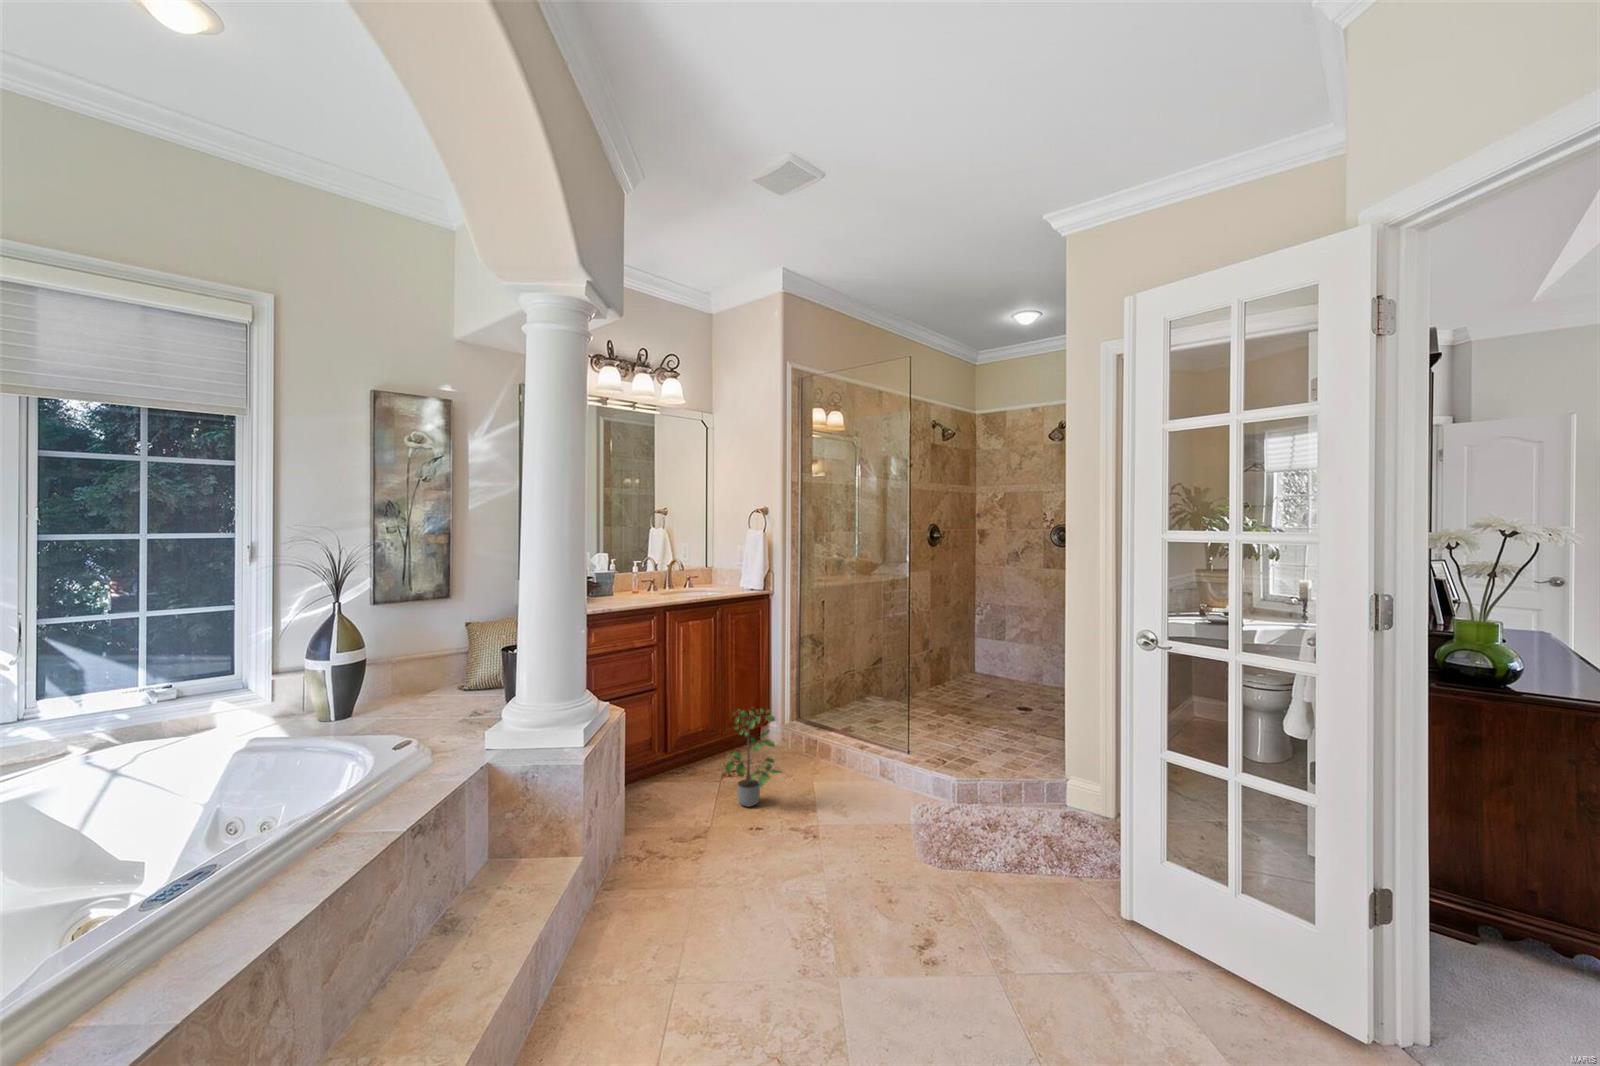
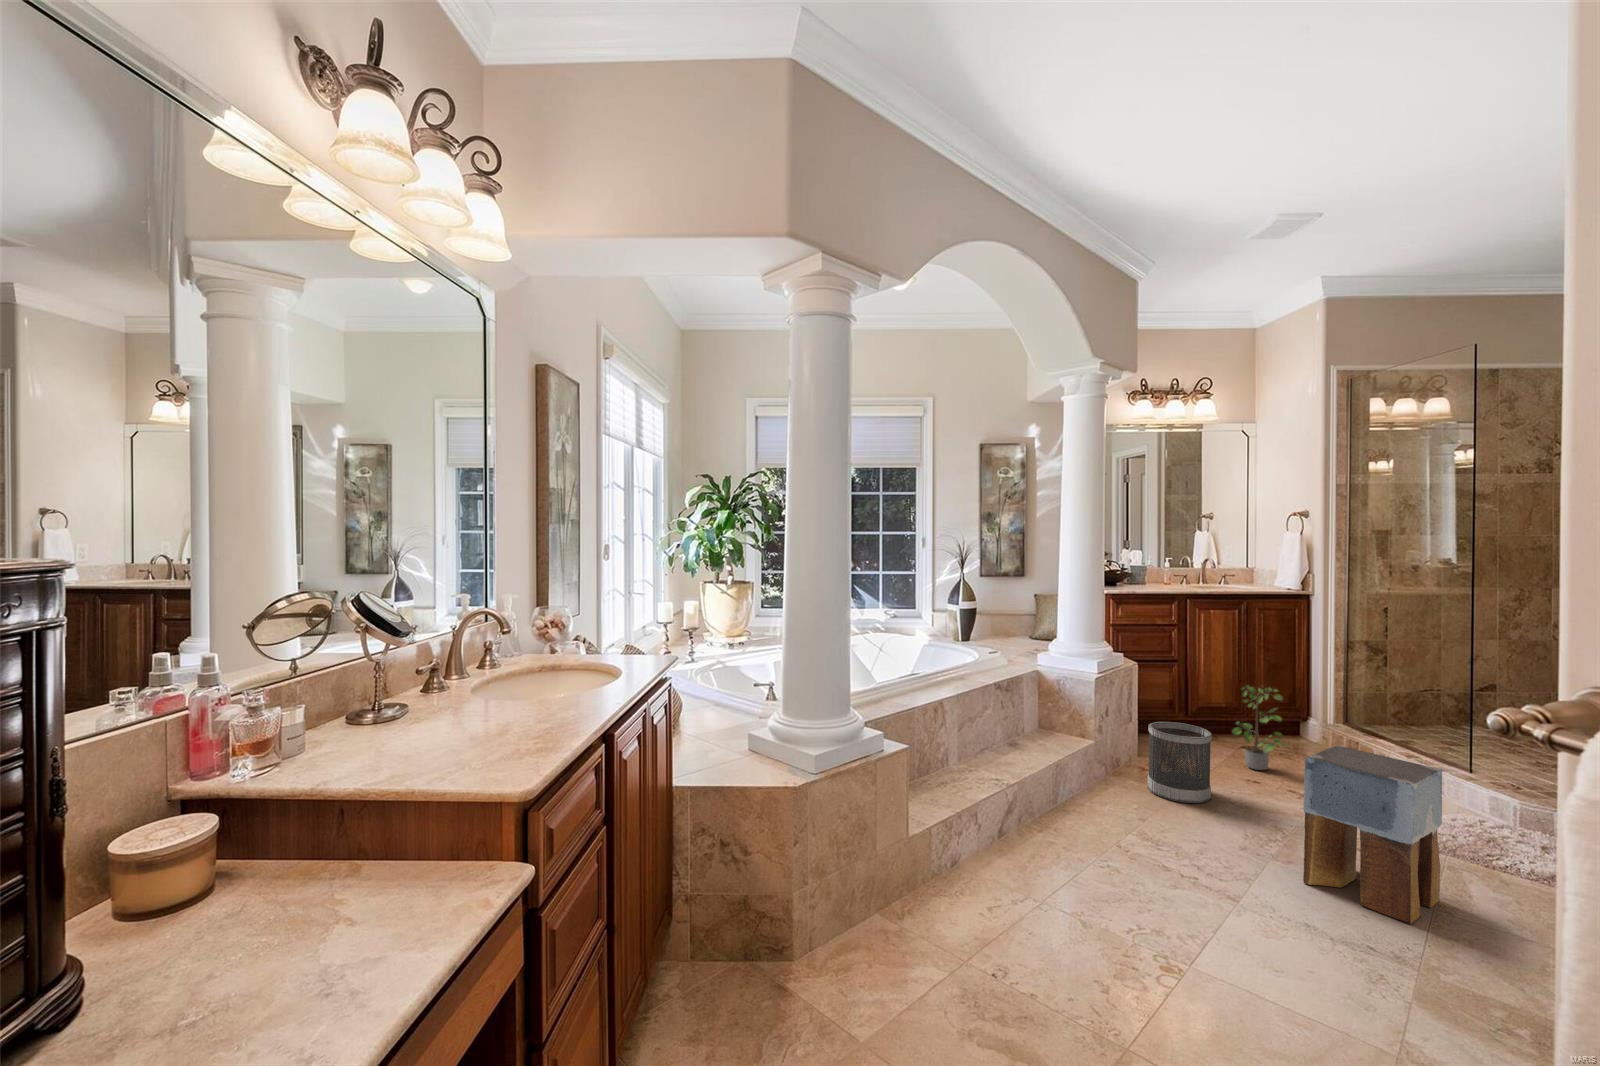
wastebasket: none [654,787,732,911] -> present [1148,722,1212,803]
stool: none [891,797,1010,1024] -> present [1303,746,1442,924]

